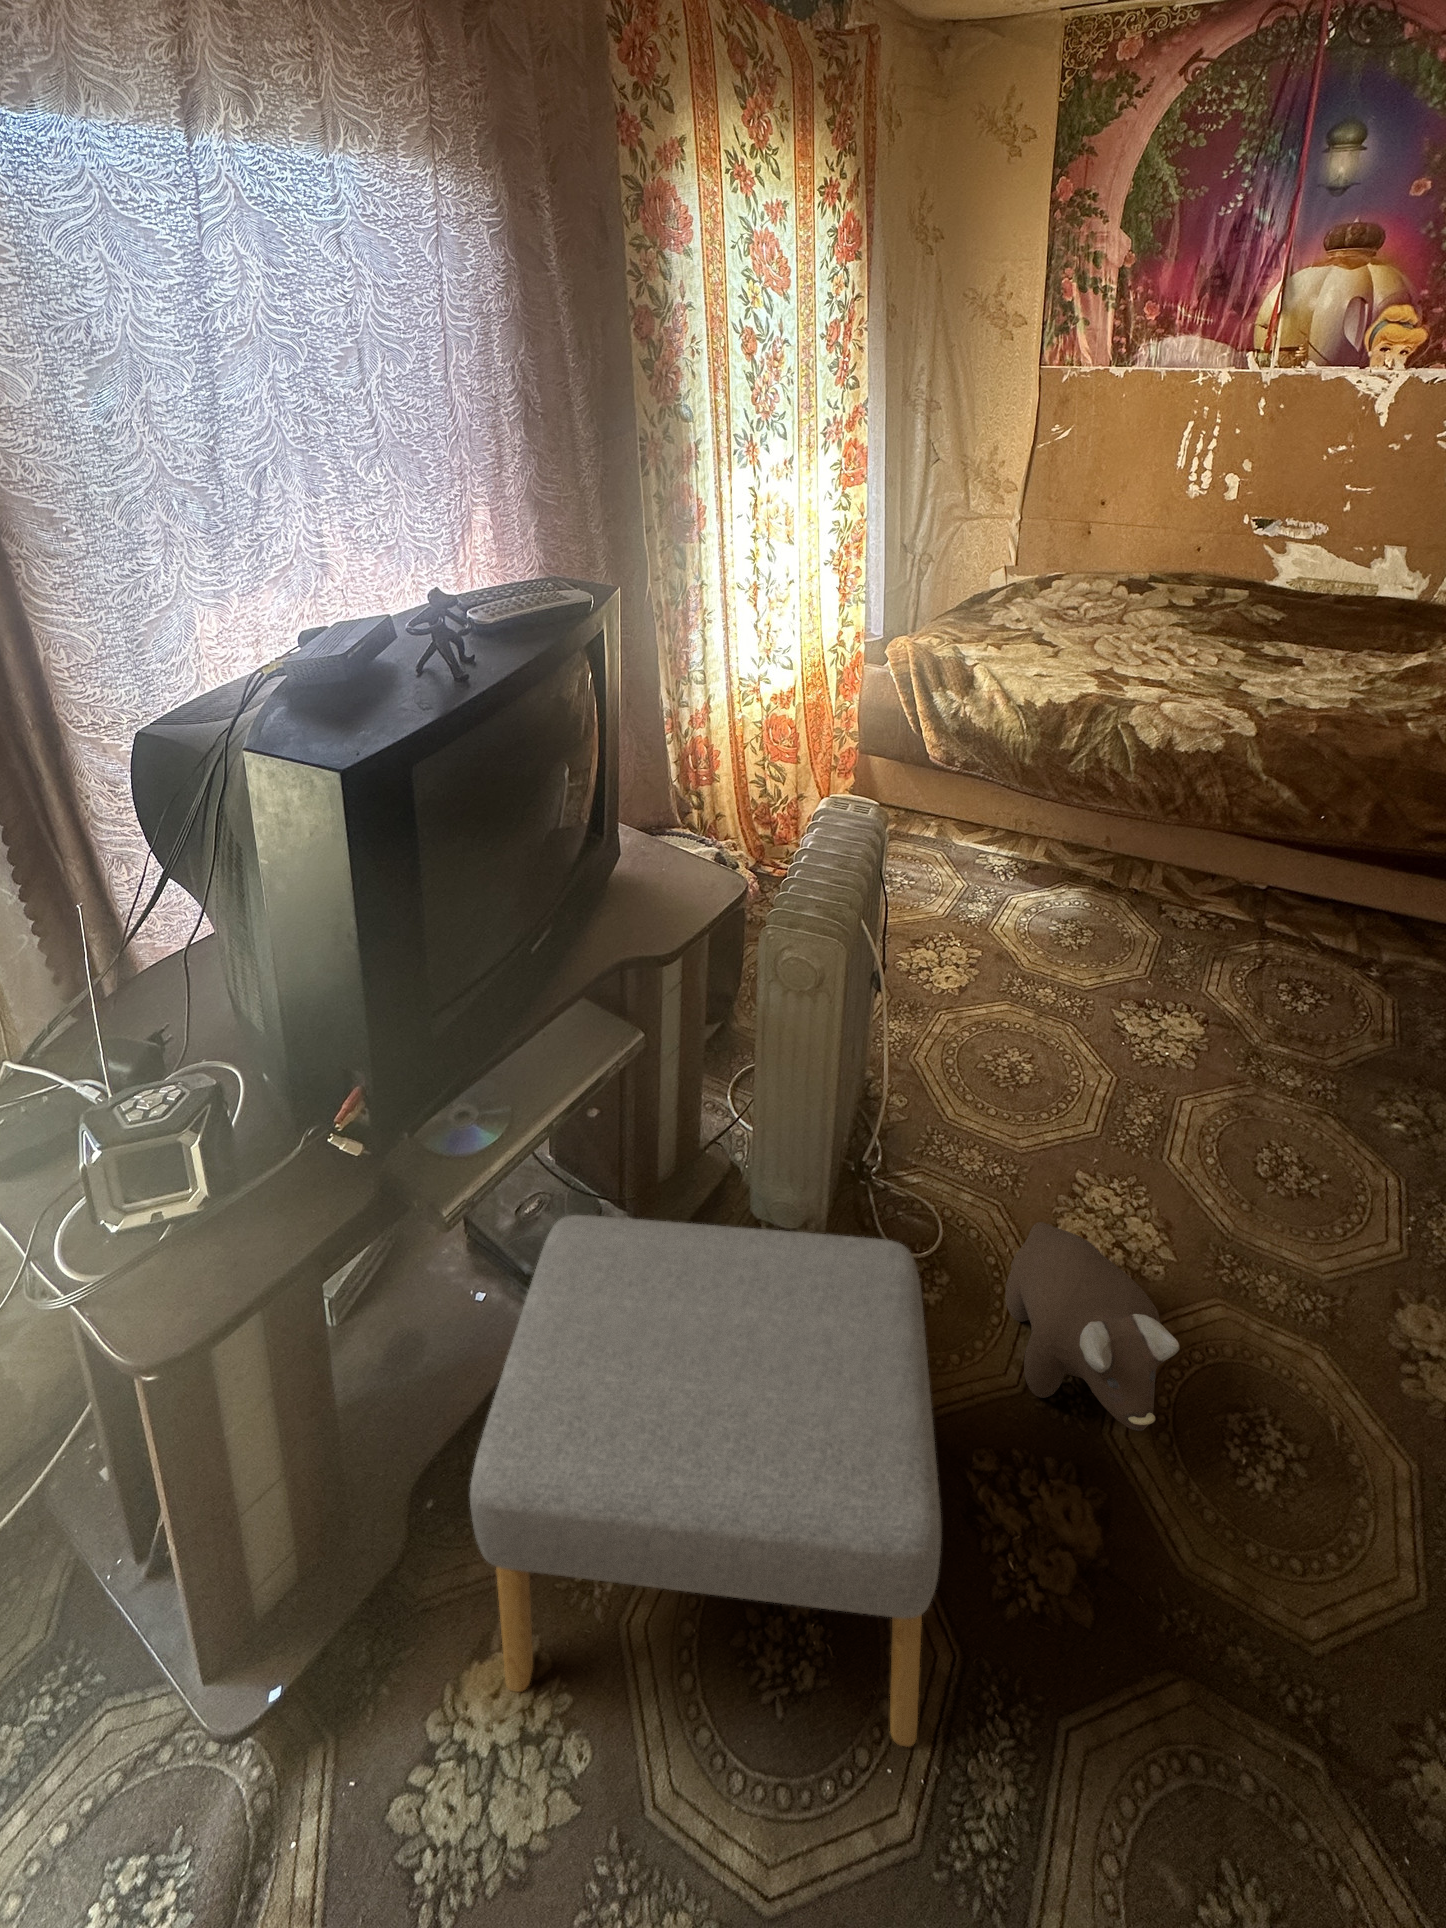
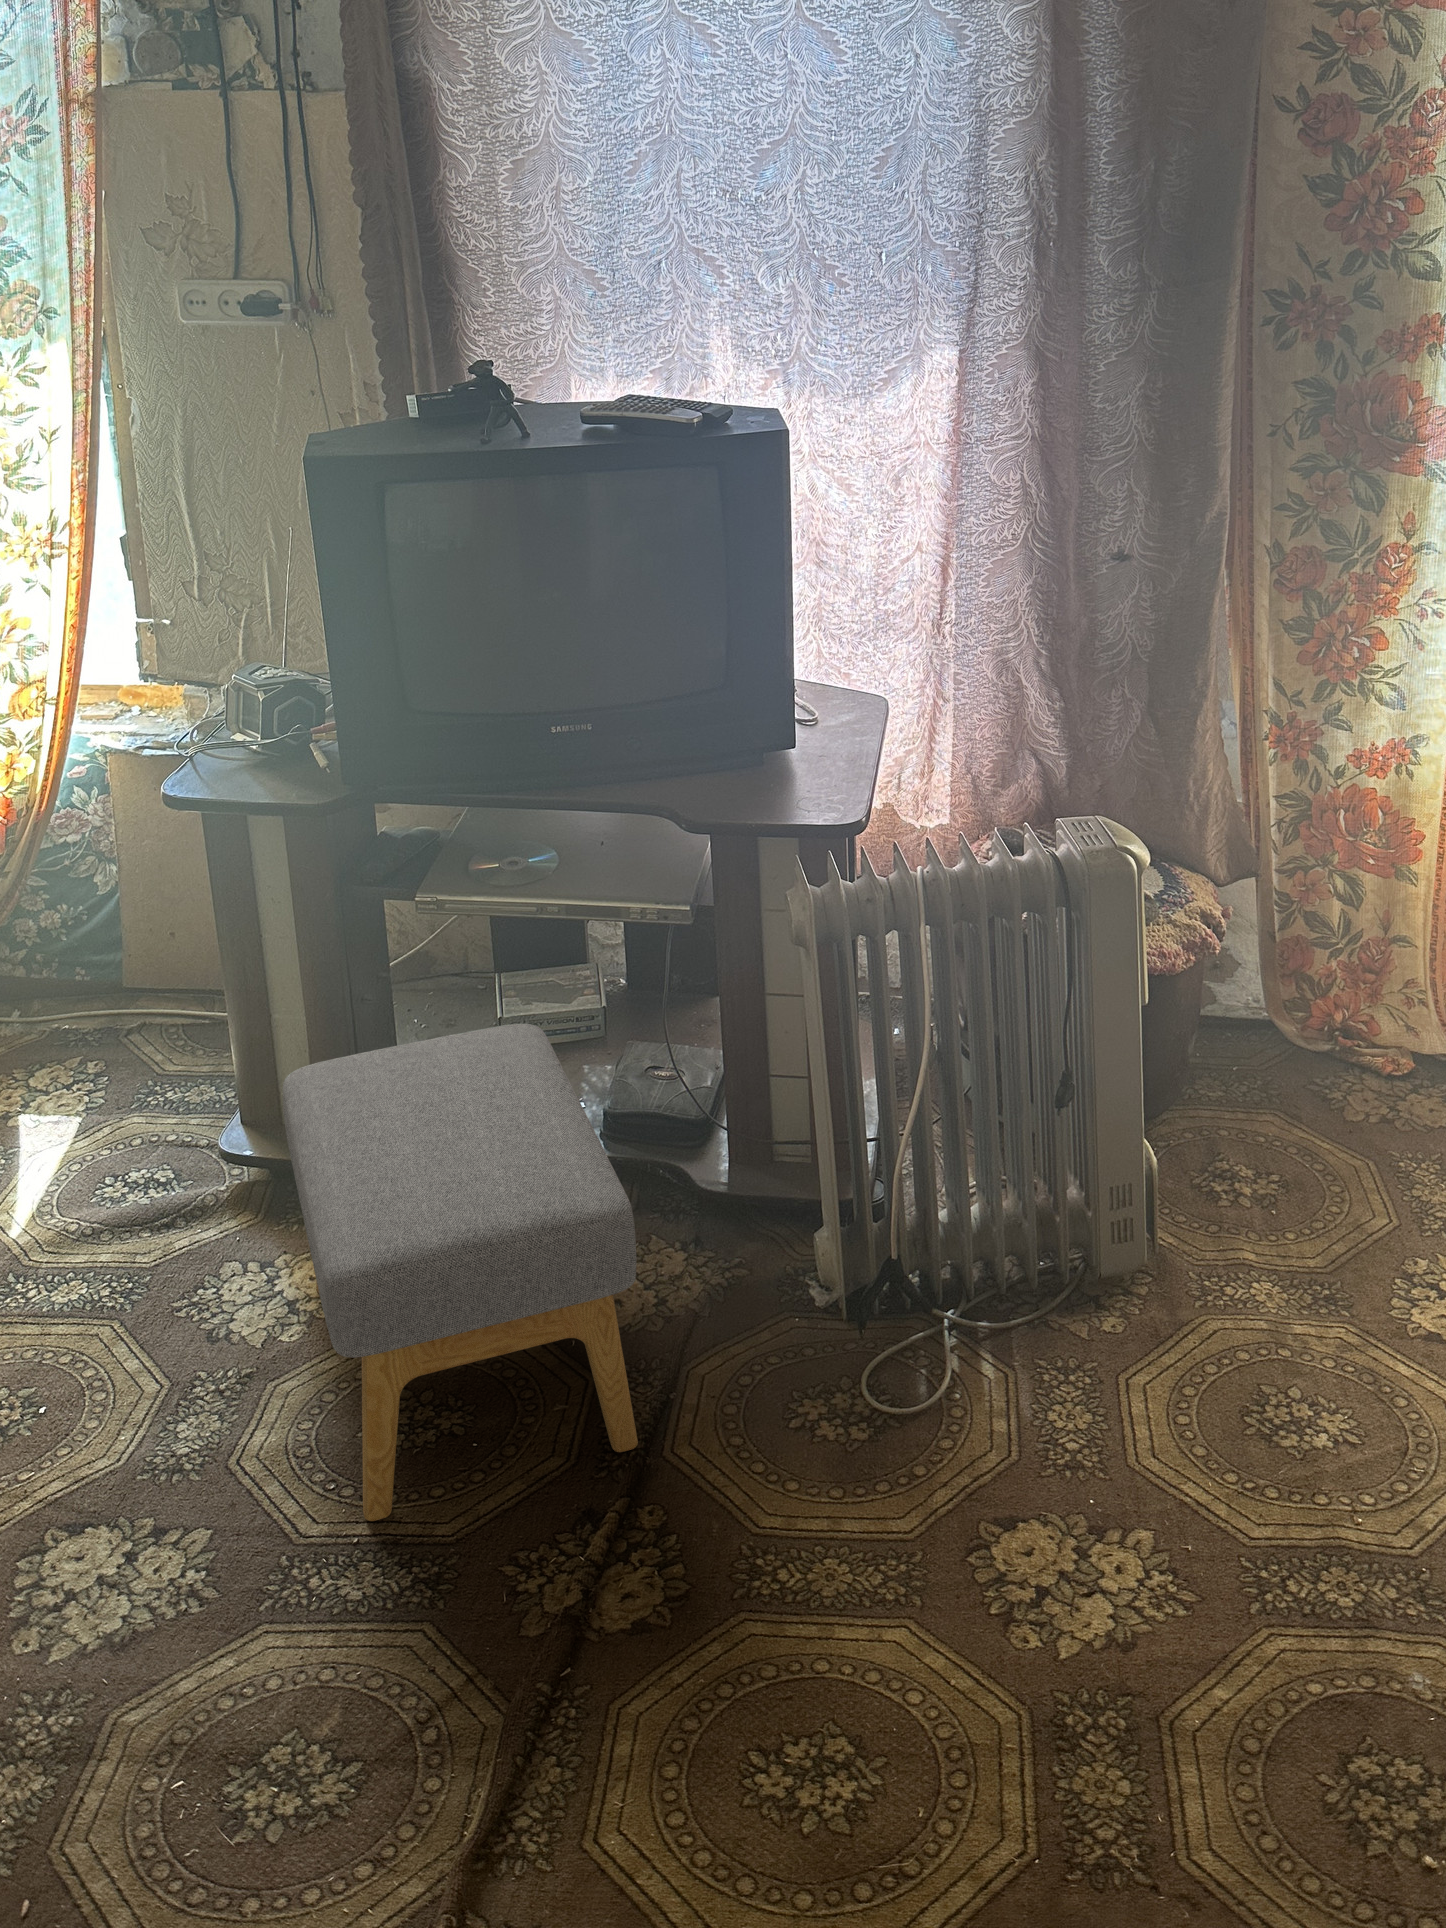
plush toy: present [1005,1222,1179,1431] -> none [674,1427,926,1648]

